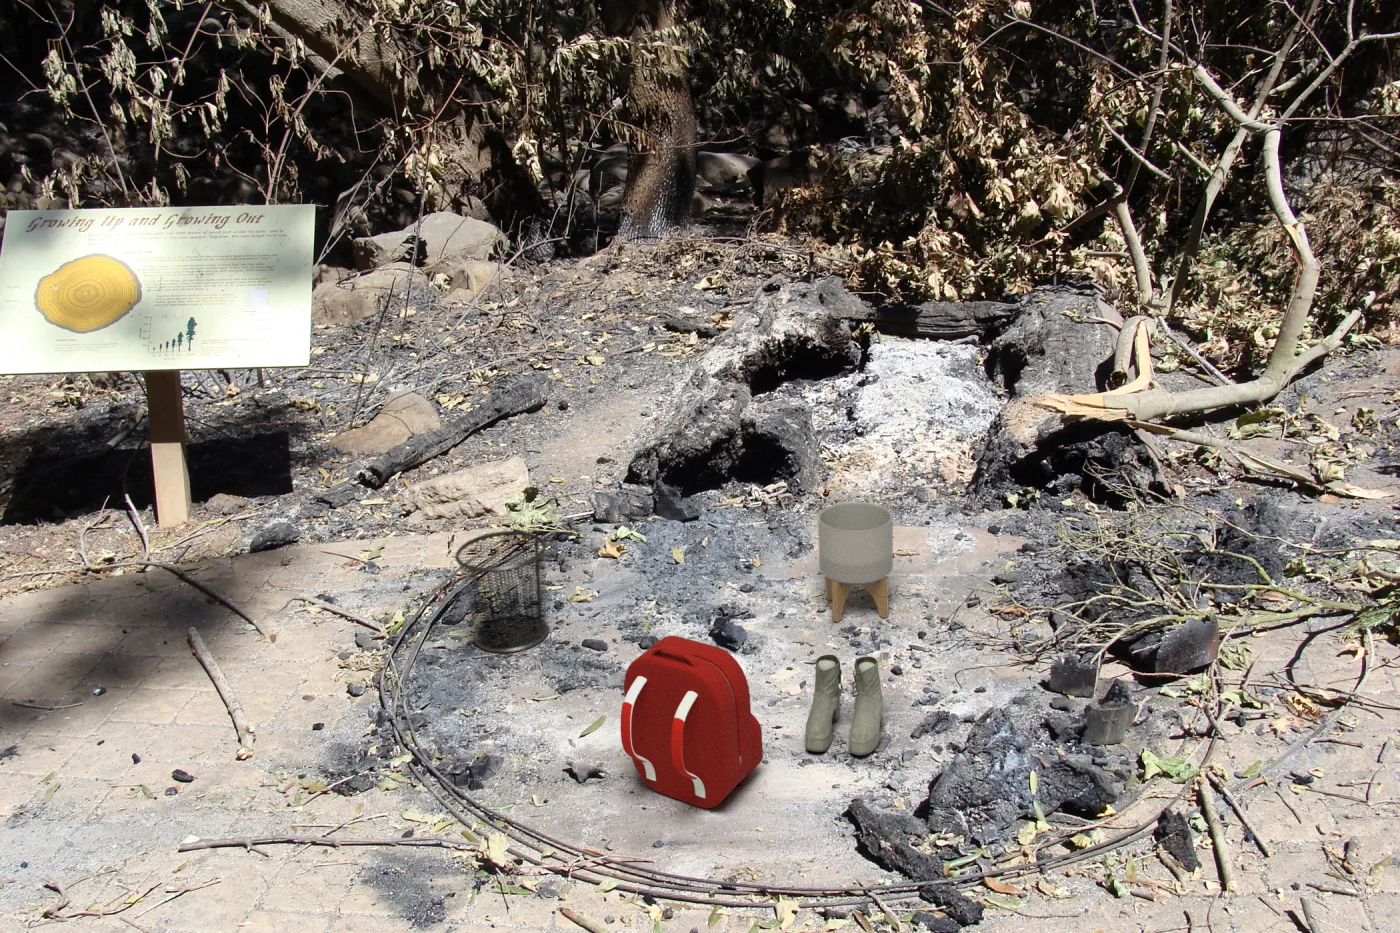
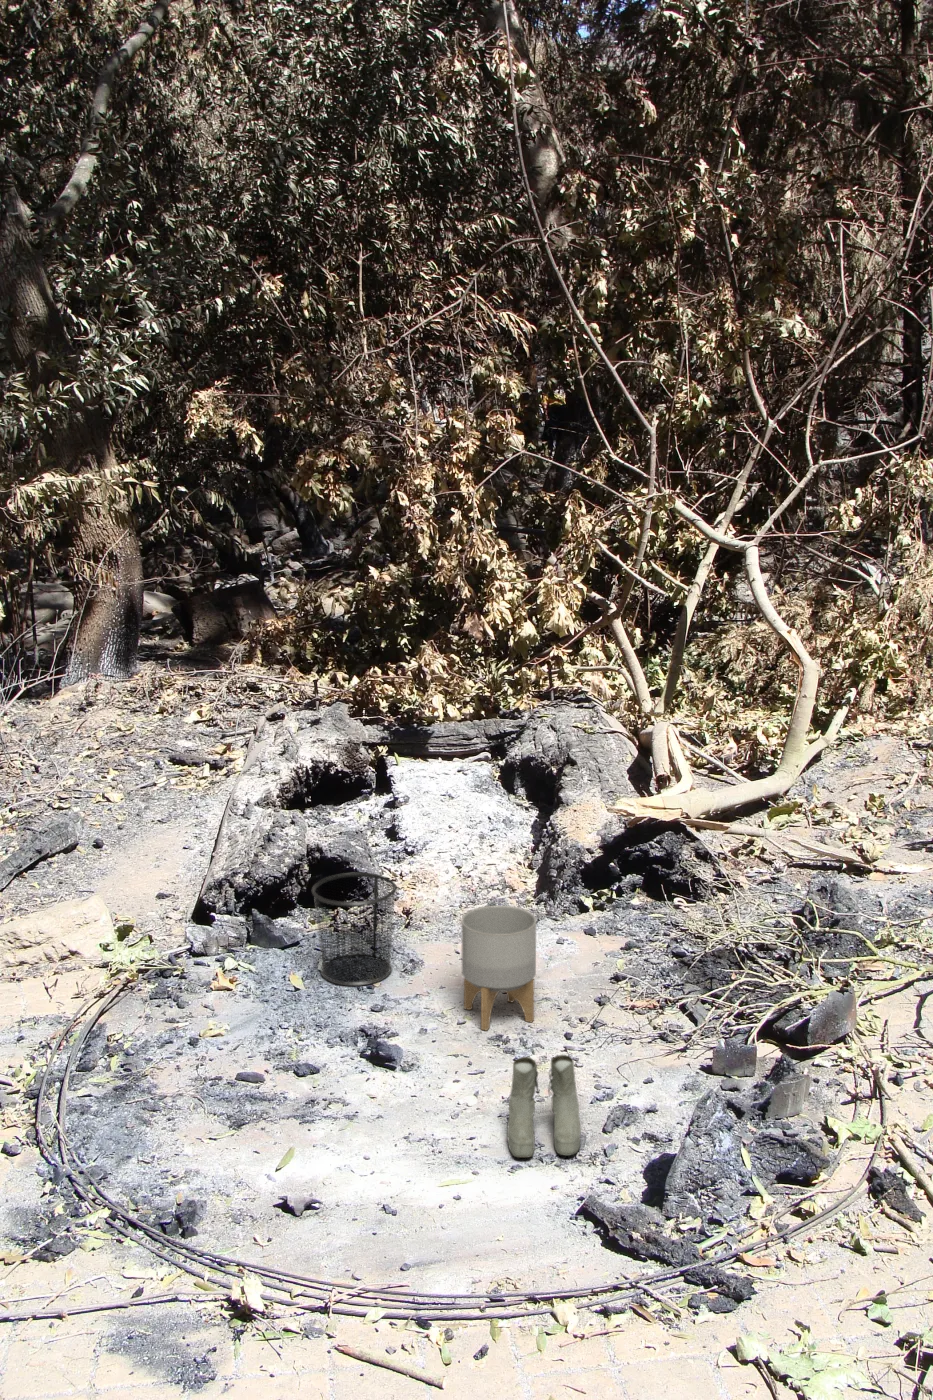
trash can: present [455,531,549,653] -> present [312,872,397,986]
backpack: present [621,636,763,808] -> none [348,1049,482,1227]

